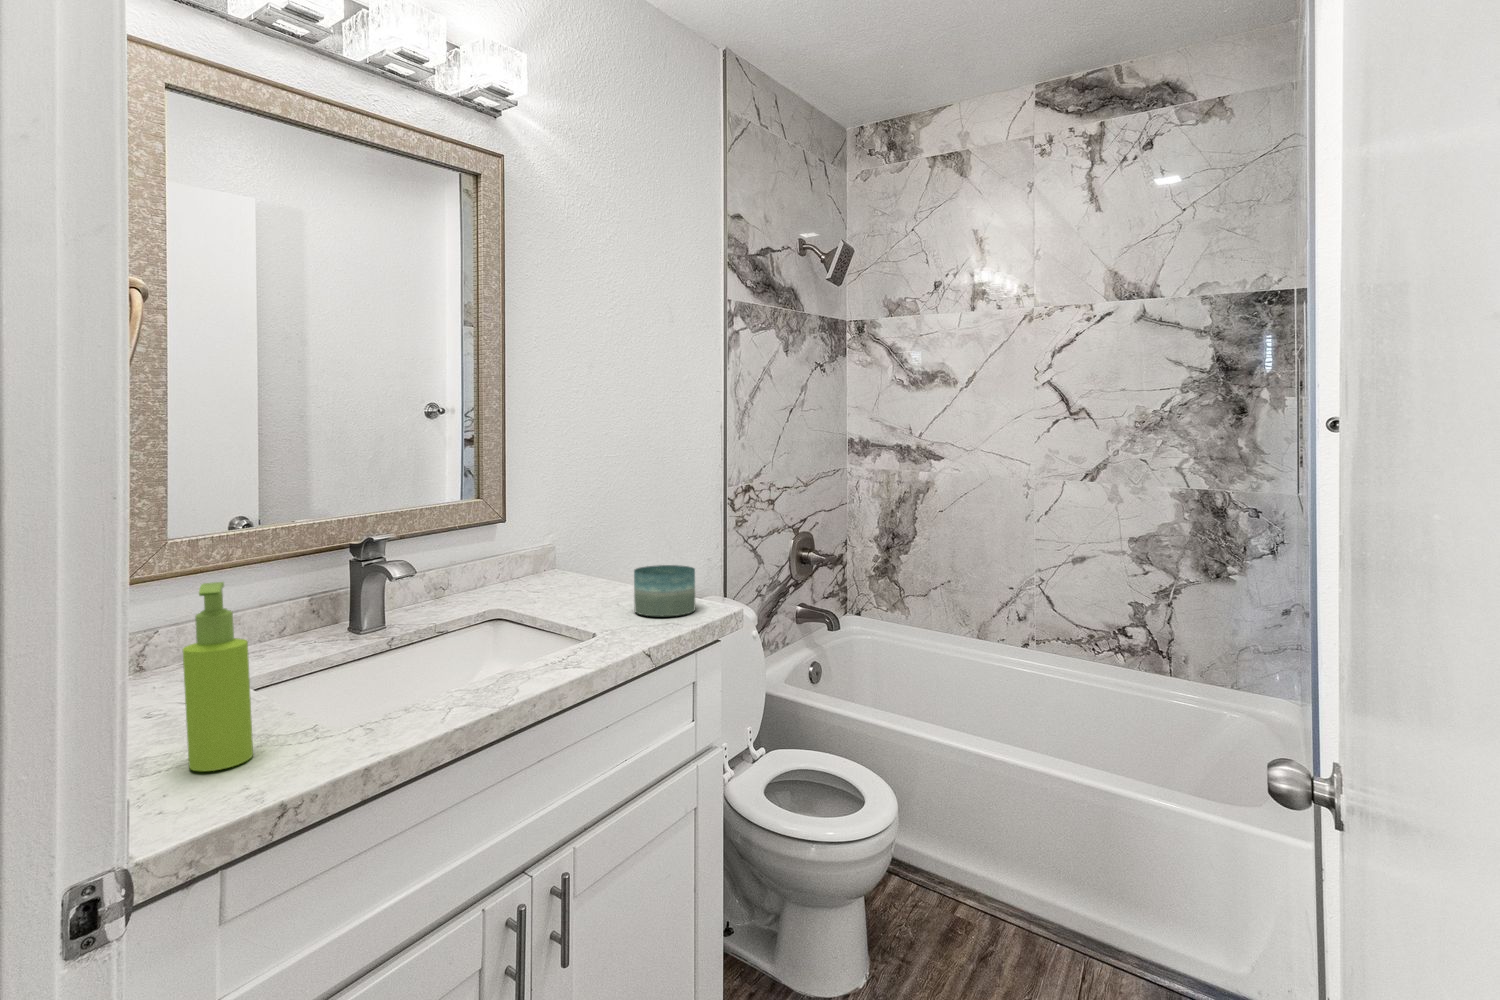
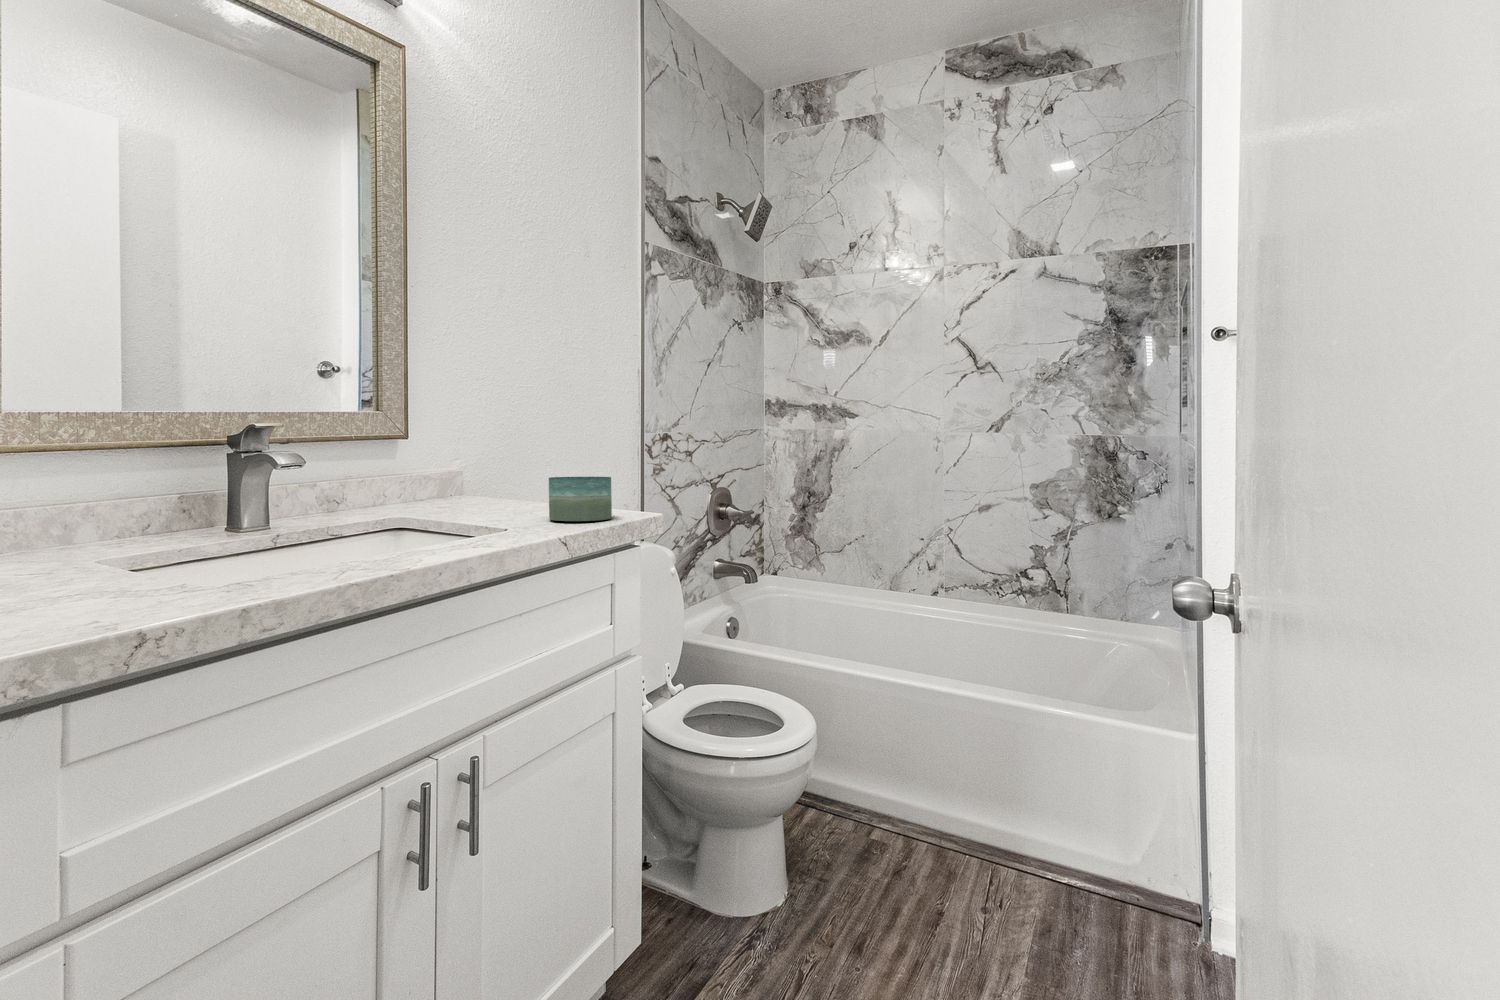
soap dispenser: present [183,582,253,771] -> none [64,412,143,608]

